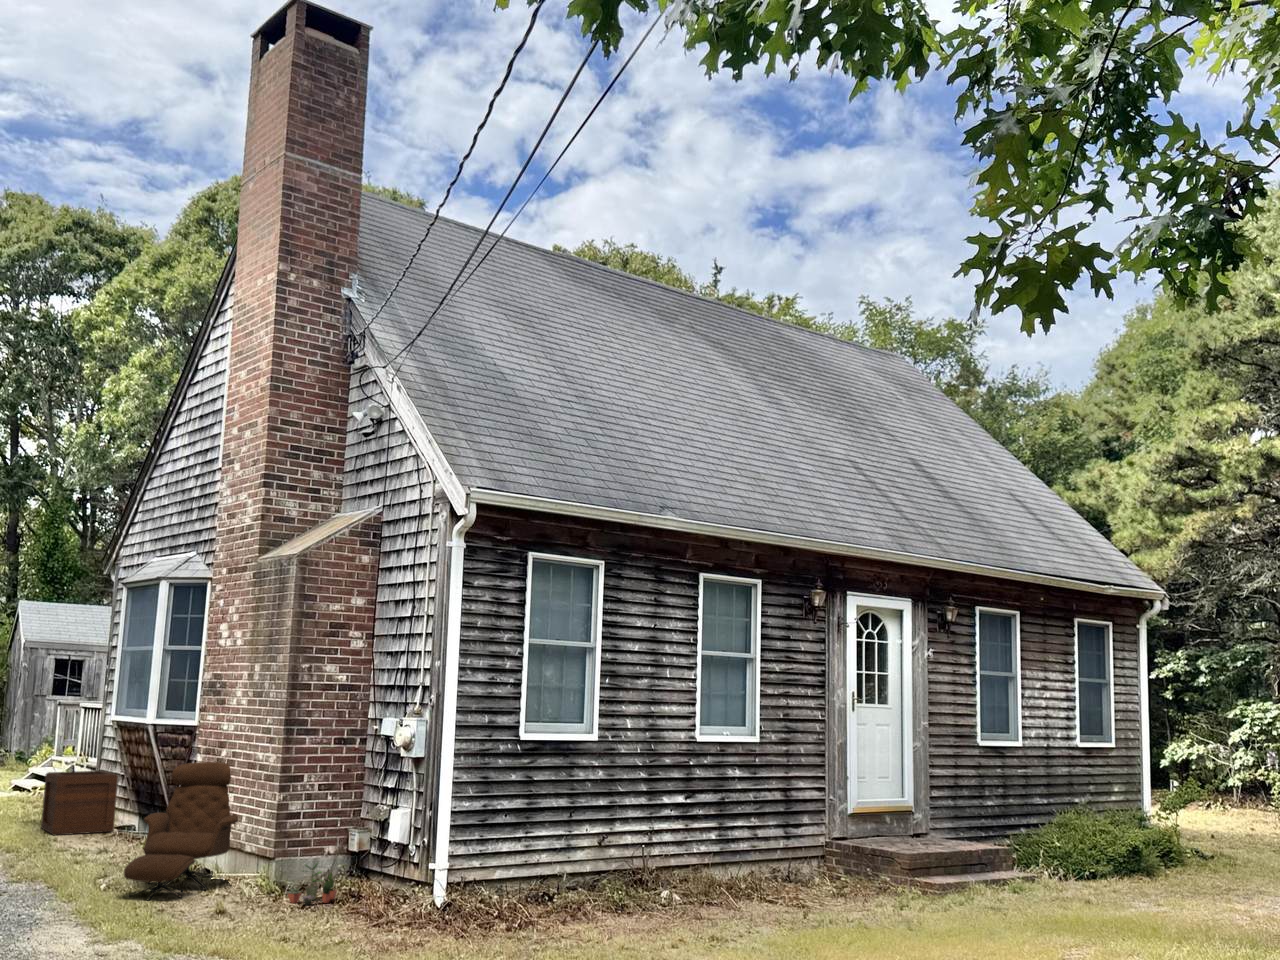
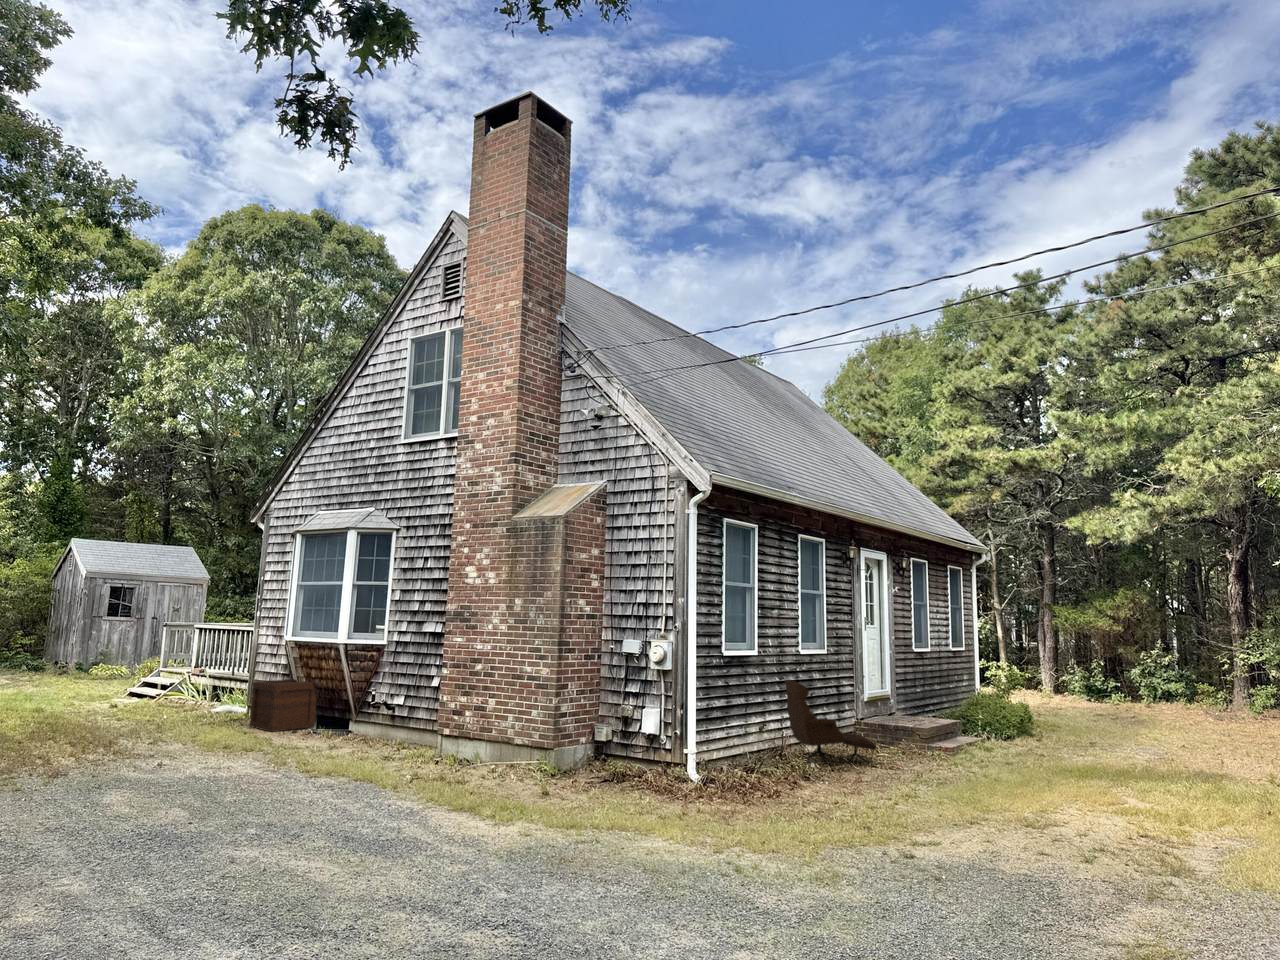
lounge chair: present [124,762,238,901] -> present [785,680,876,766]
potted plant: present [288,863,337,905] -> none [565,749,598,782]

